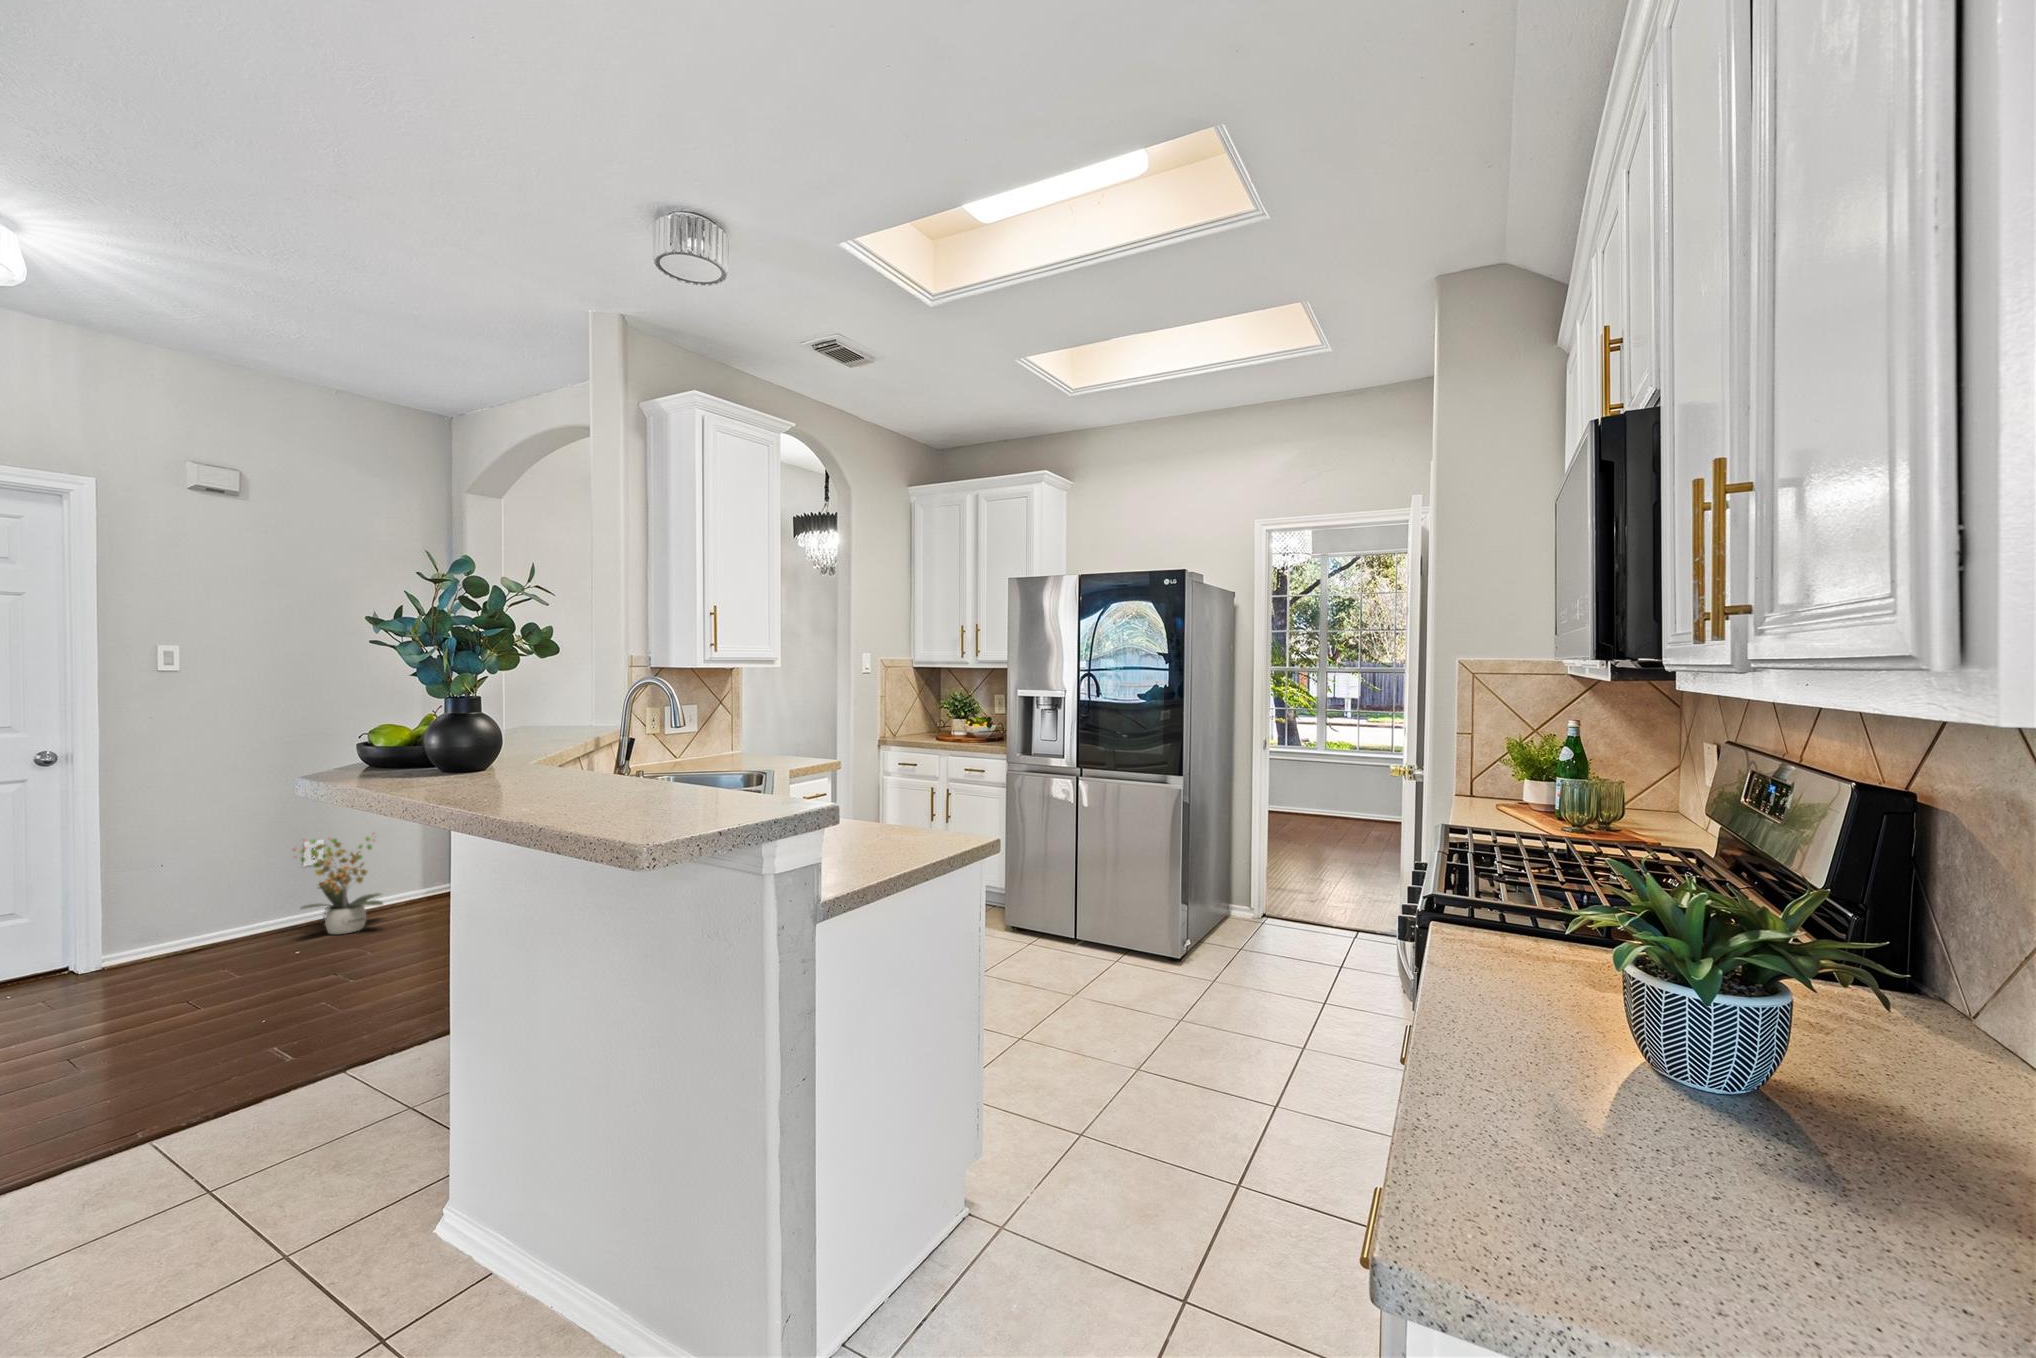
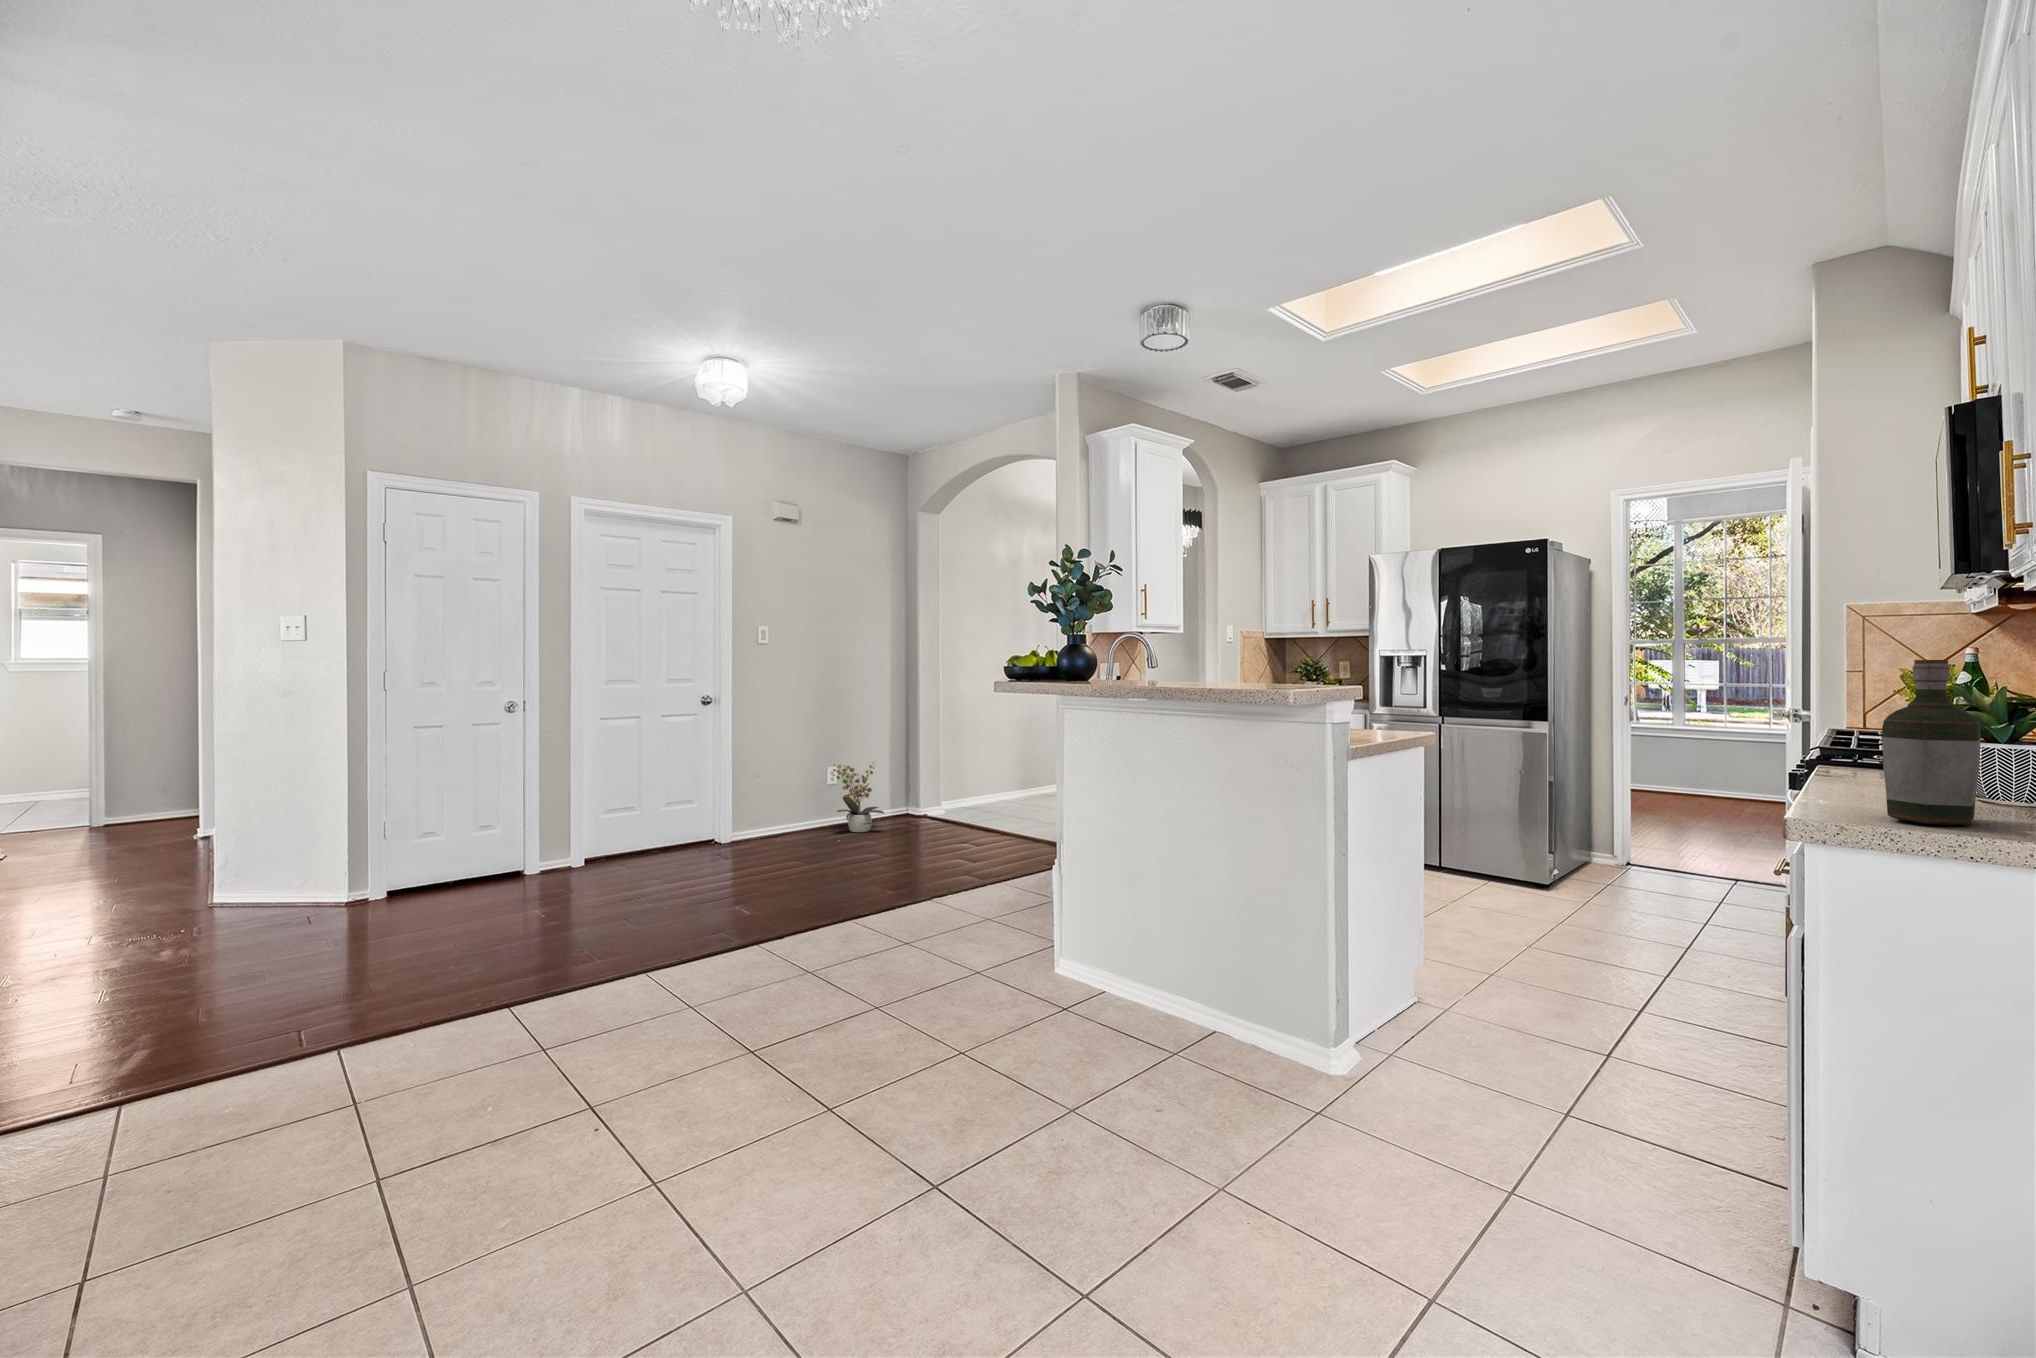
bottle: none [1499,831,1637,1143] -> present [1882,660,1981,825]

